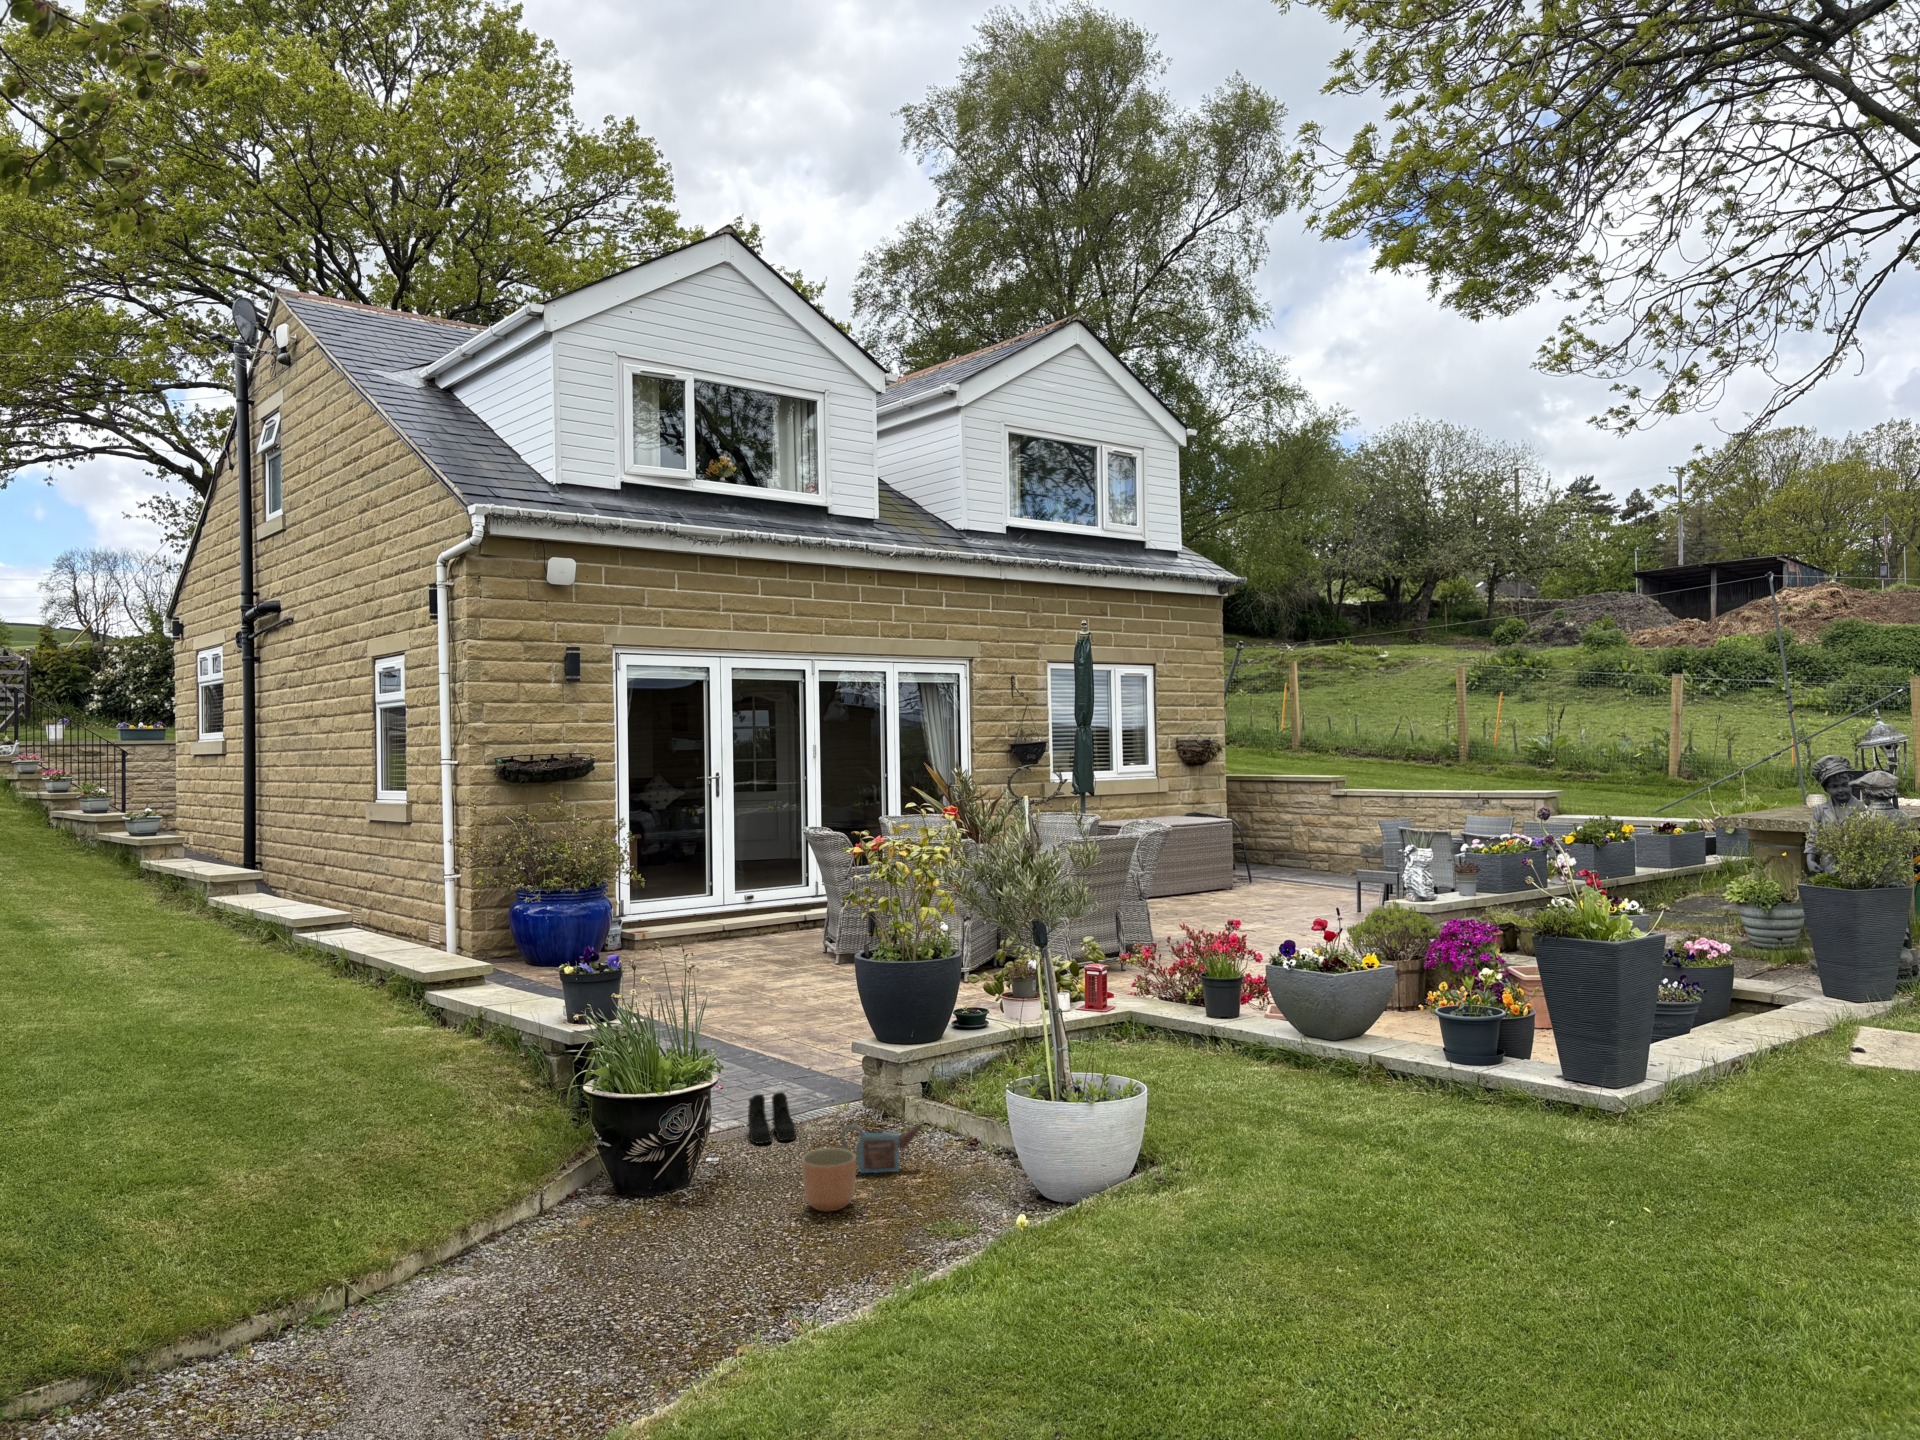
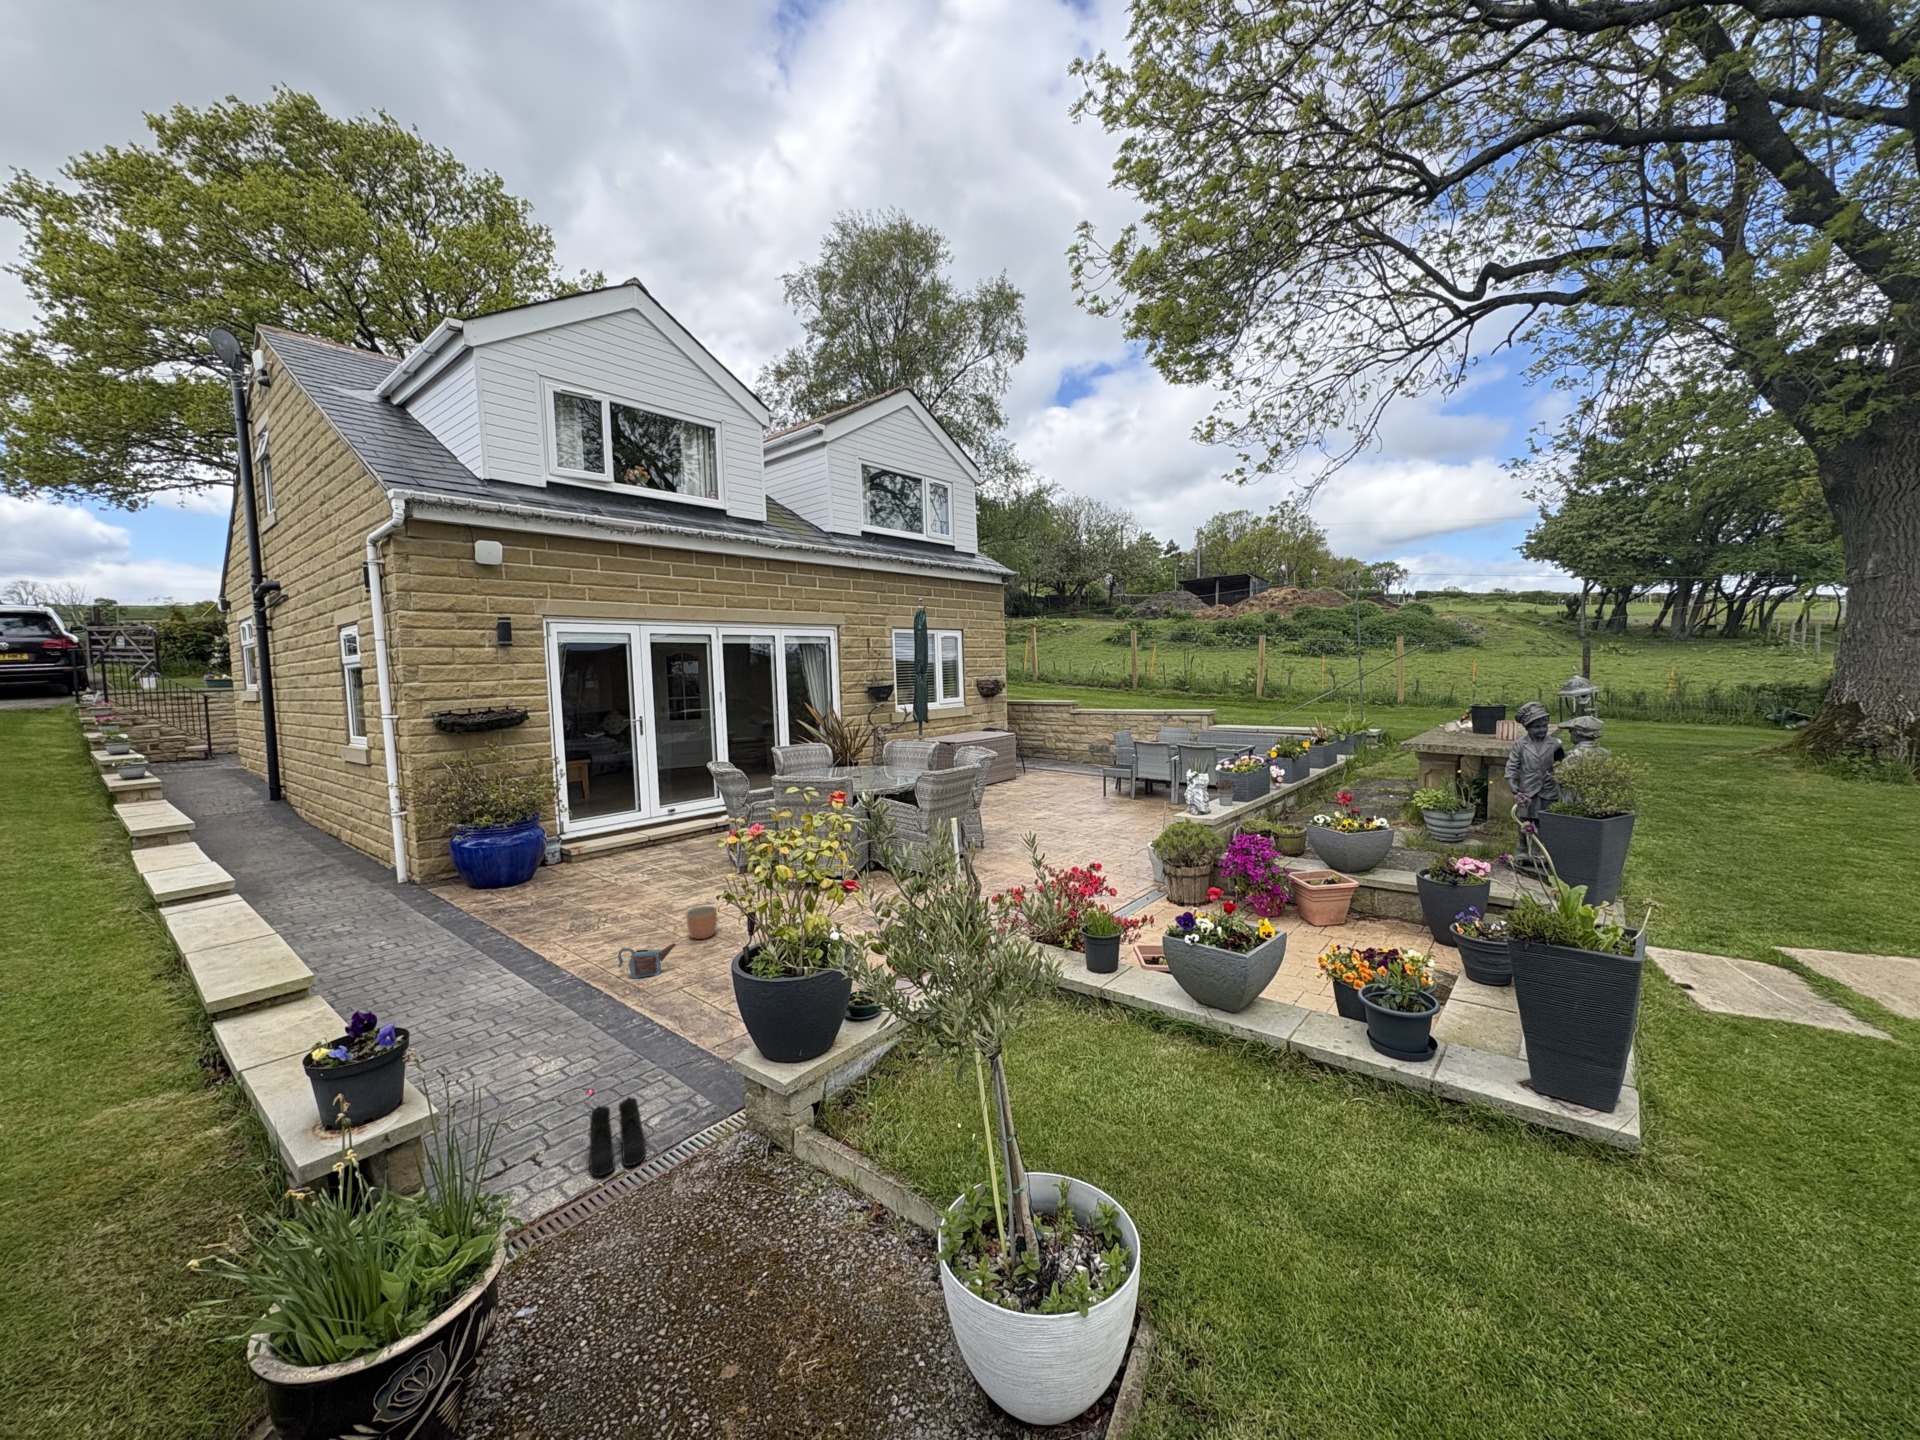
watering can: present [840,1125,923,1173] -> present [618,943,676,978]
planter: present [802,1148,856,1211] -> present [686,906,717,939]

